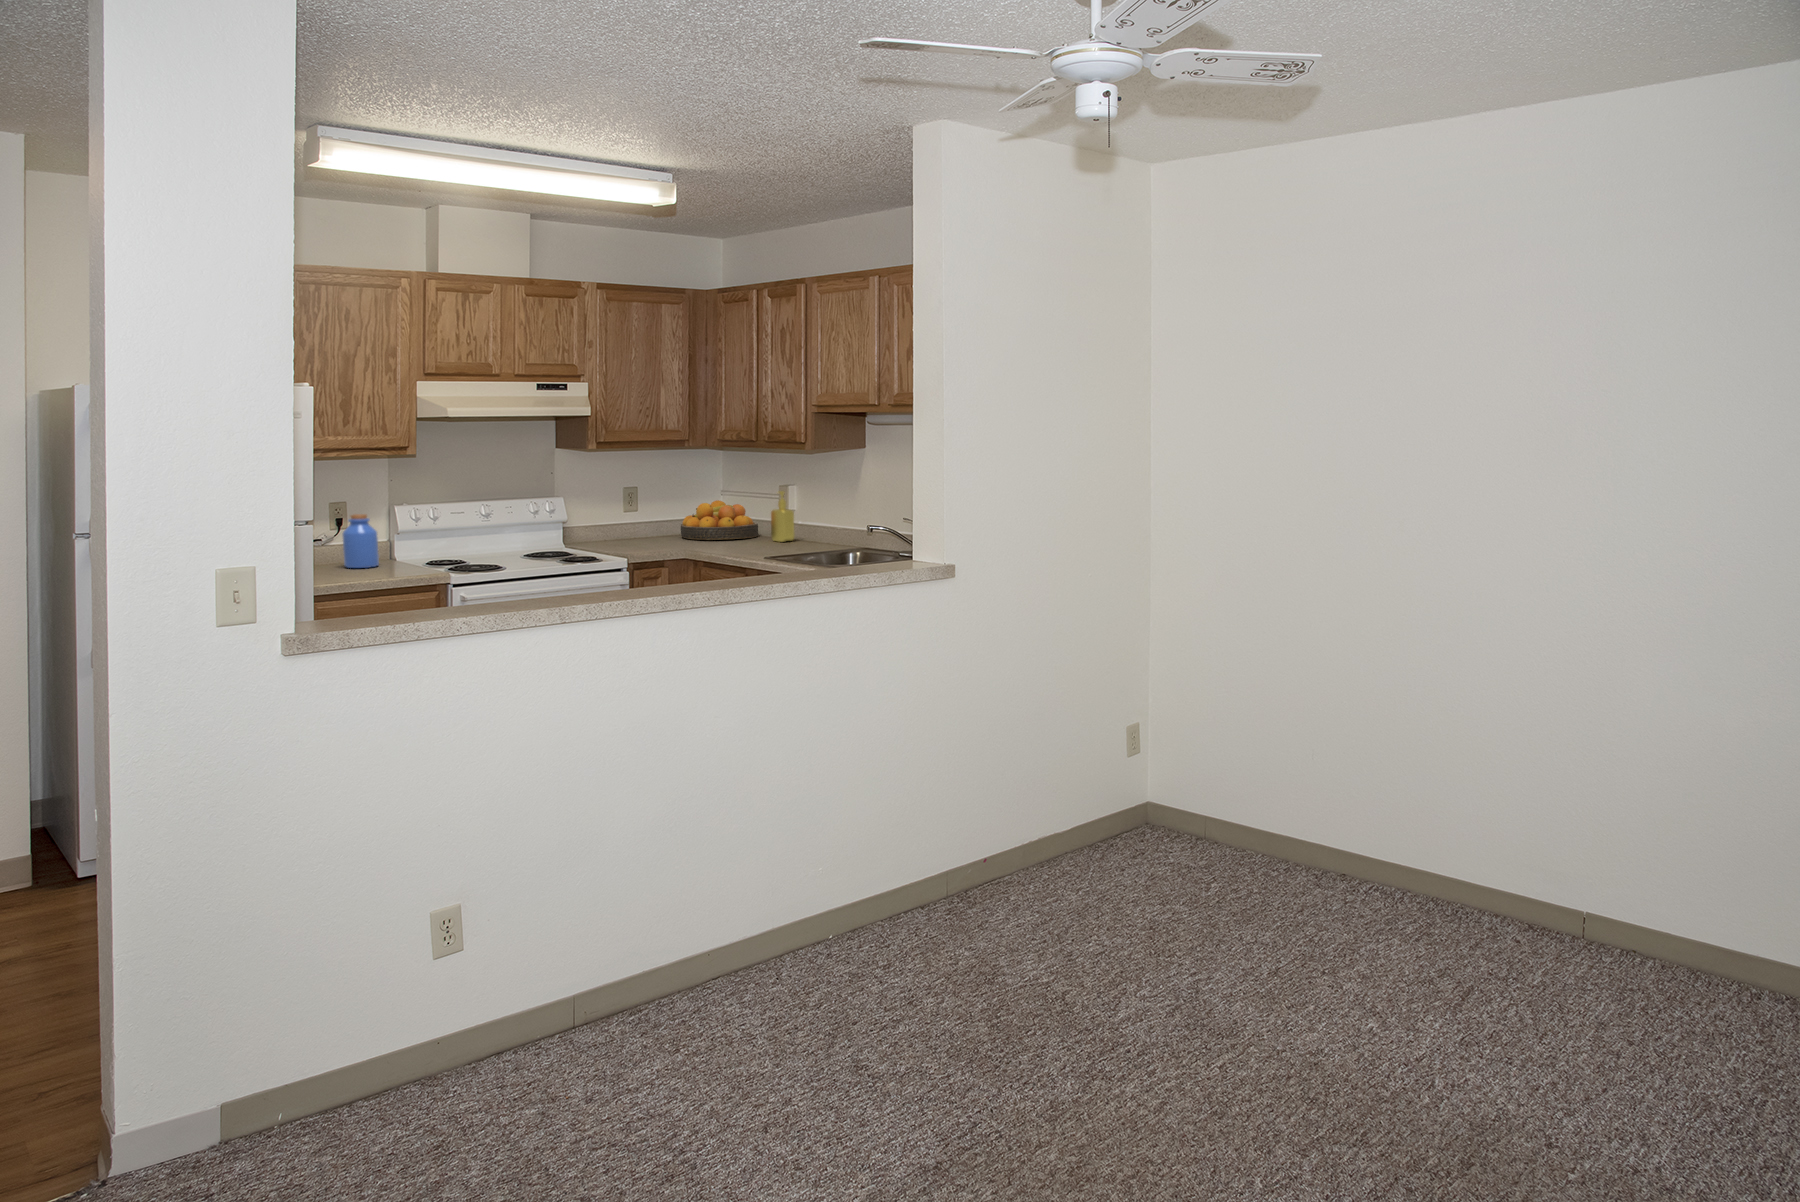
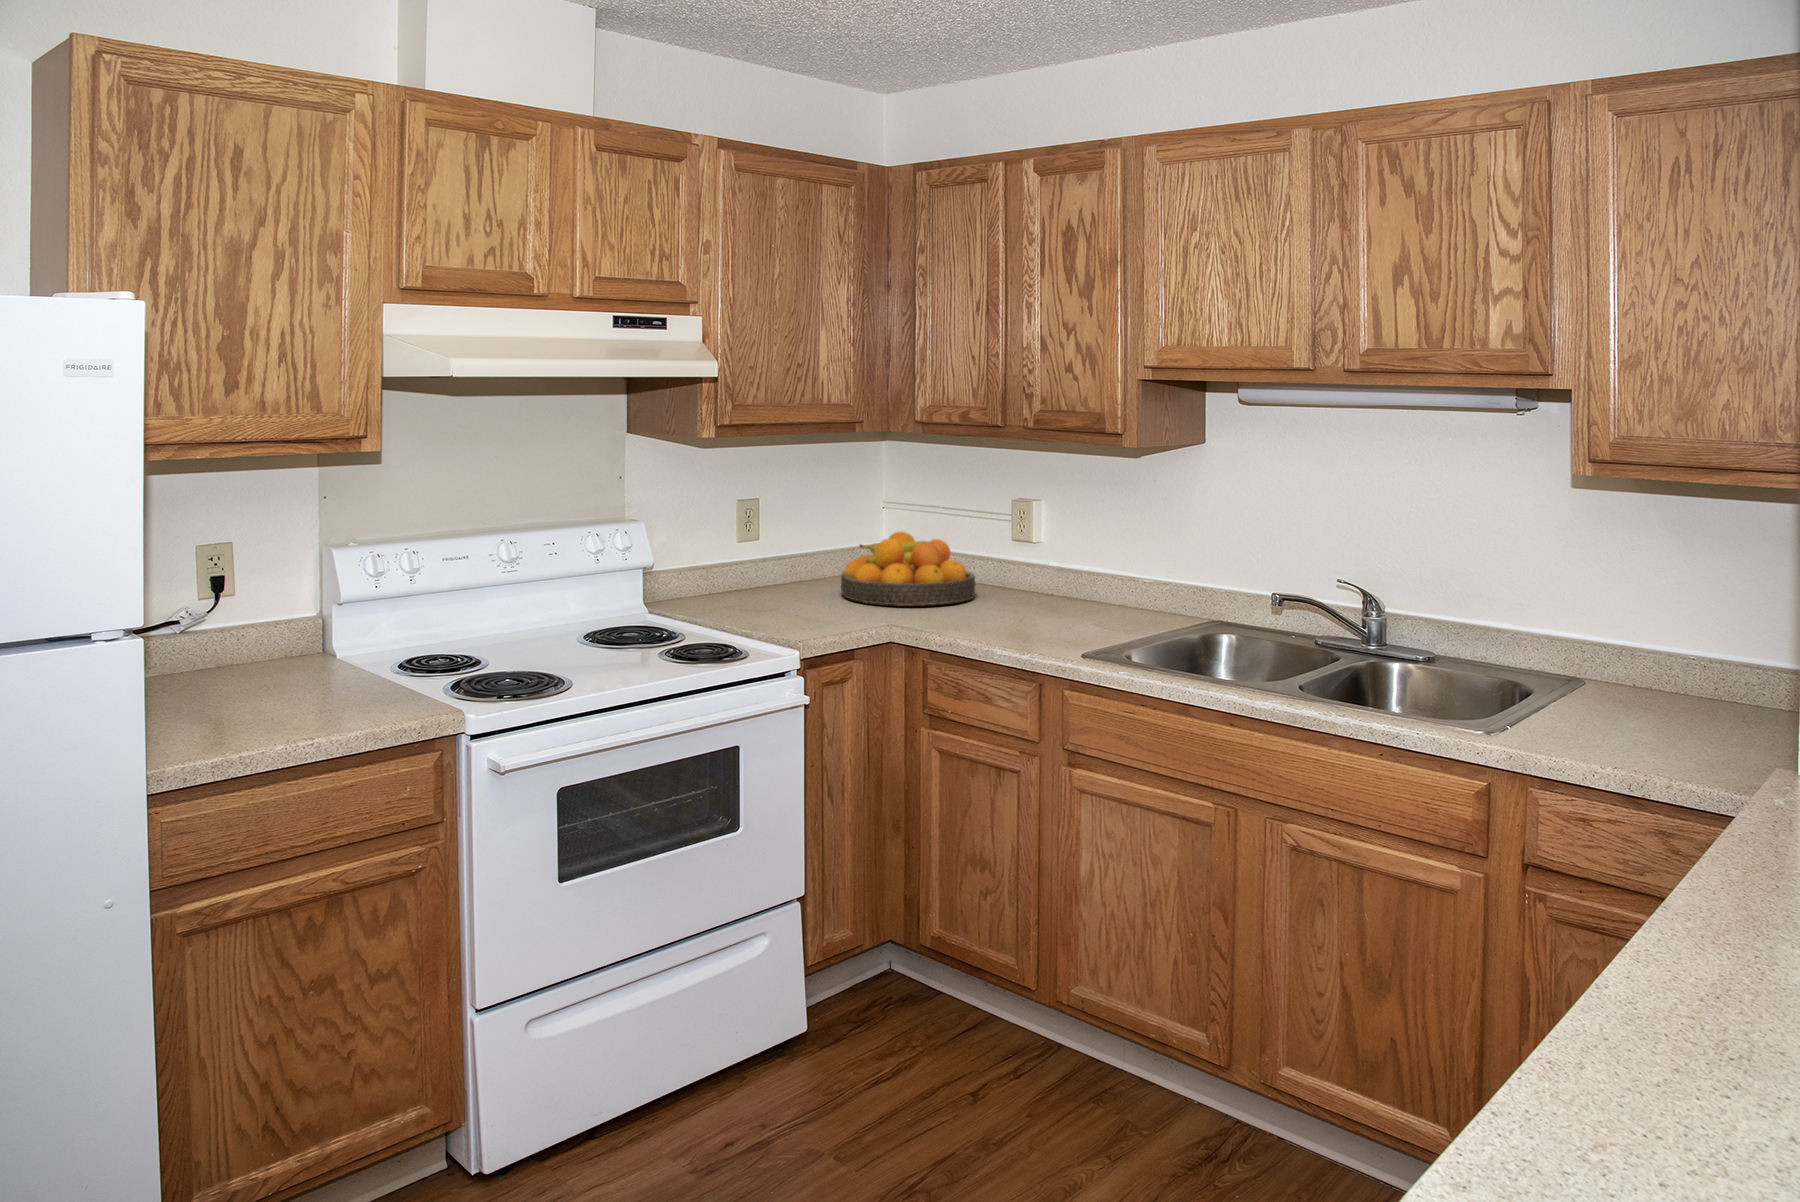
soap dispenser: present [771,491,794,542] -> none [1013,520,1058,612]
jar: present [343,514,379,568] -> none [229,575,306,688]

